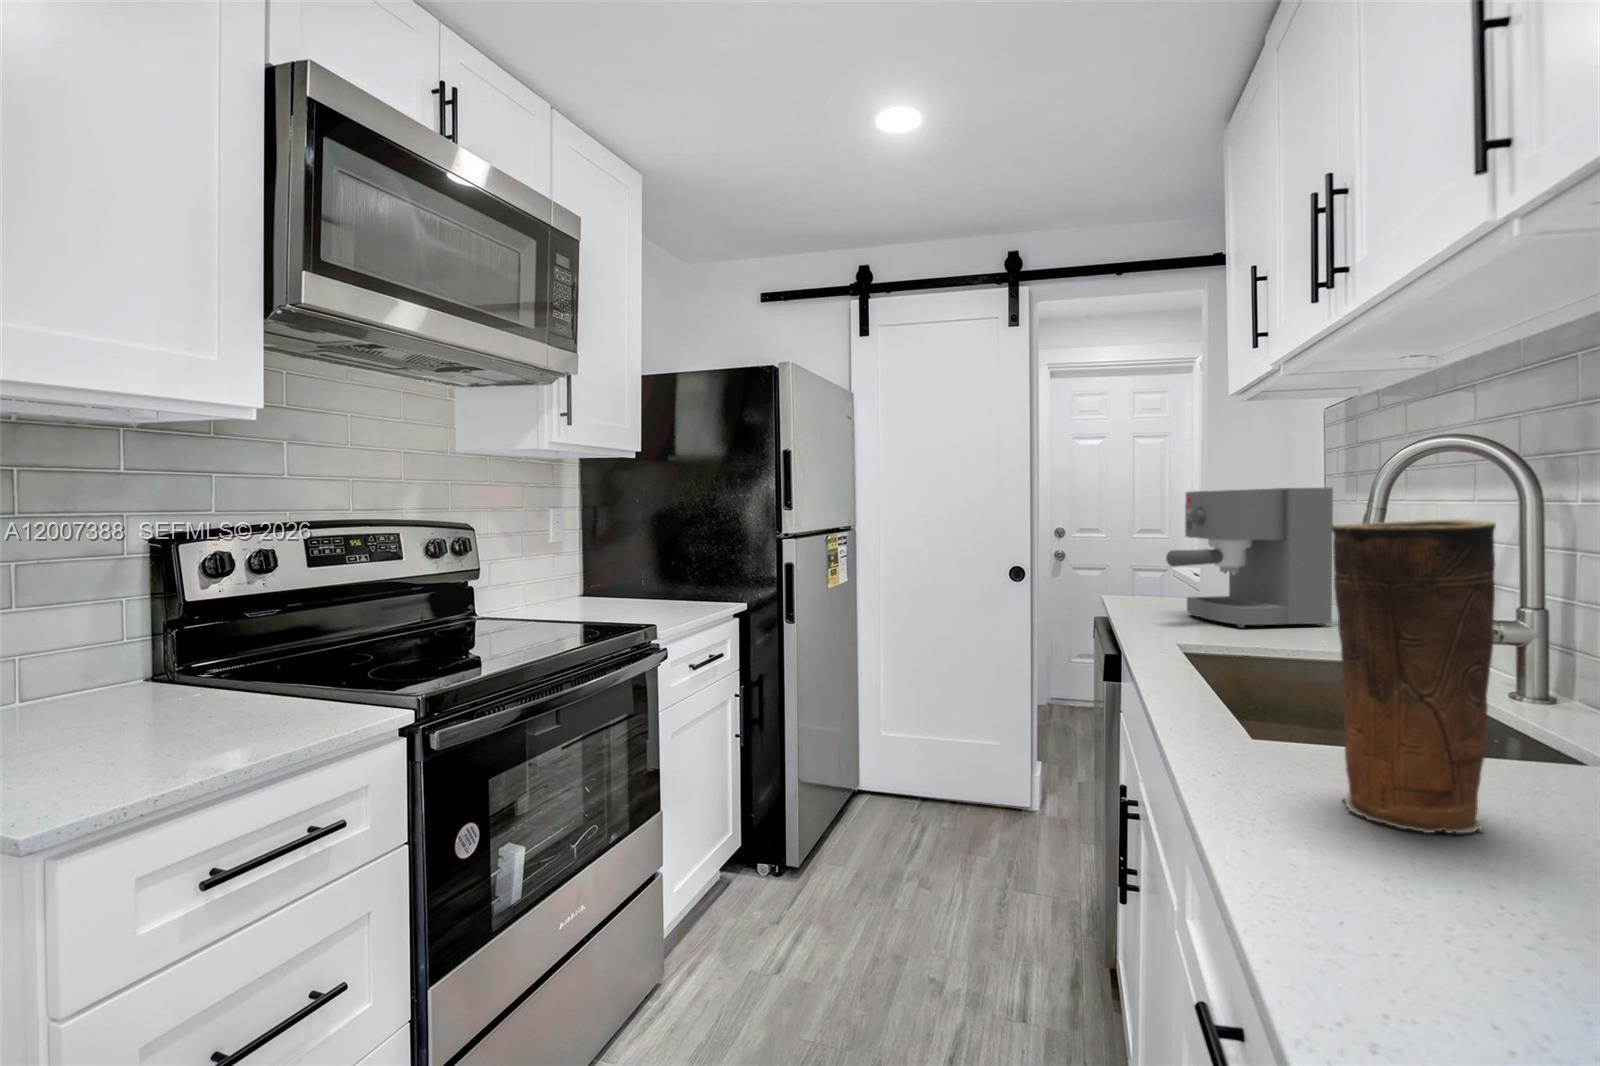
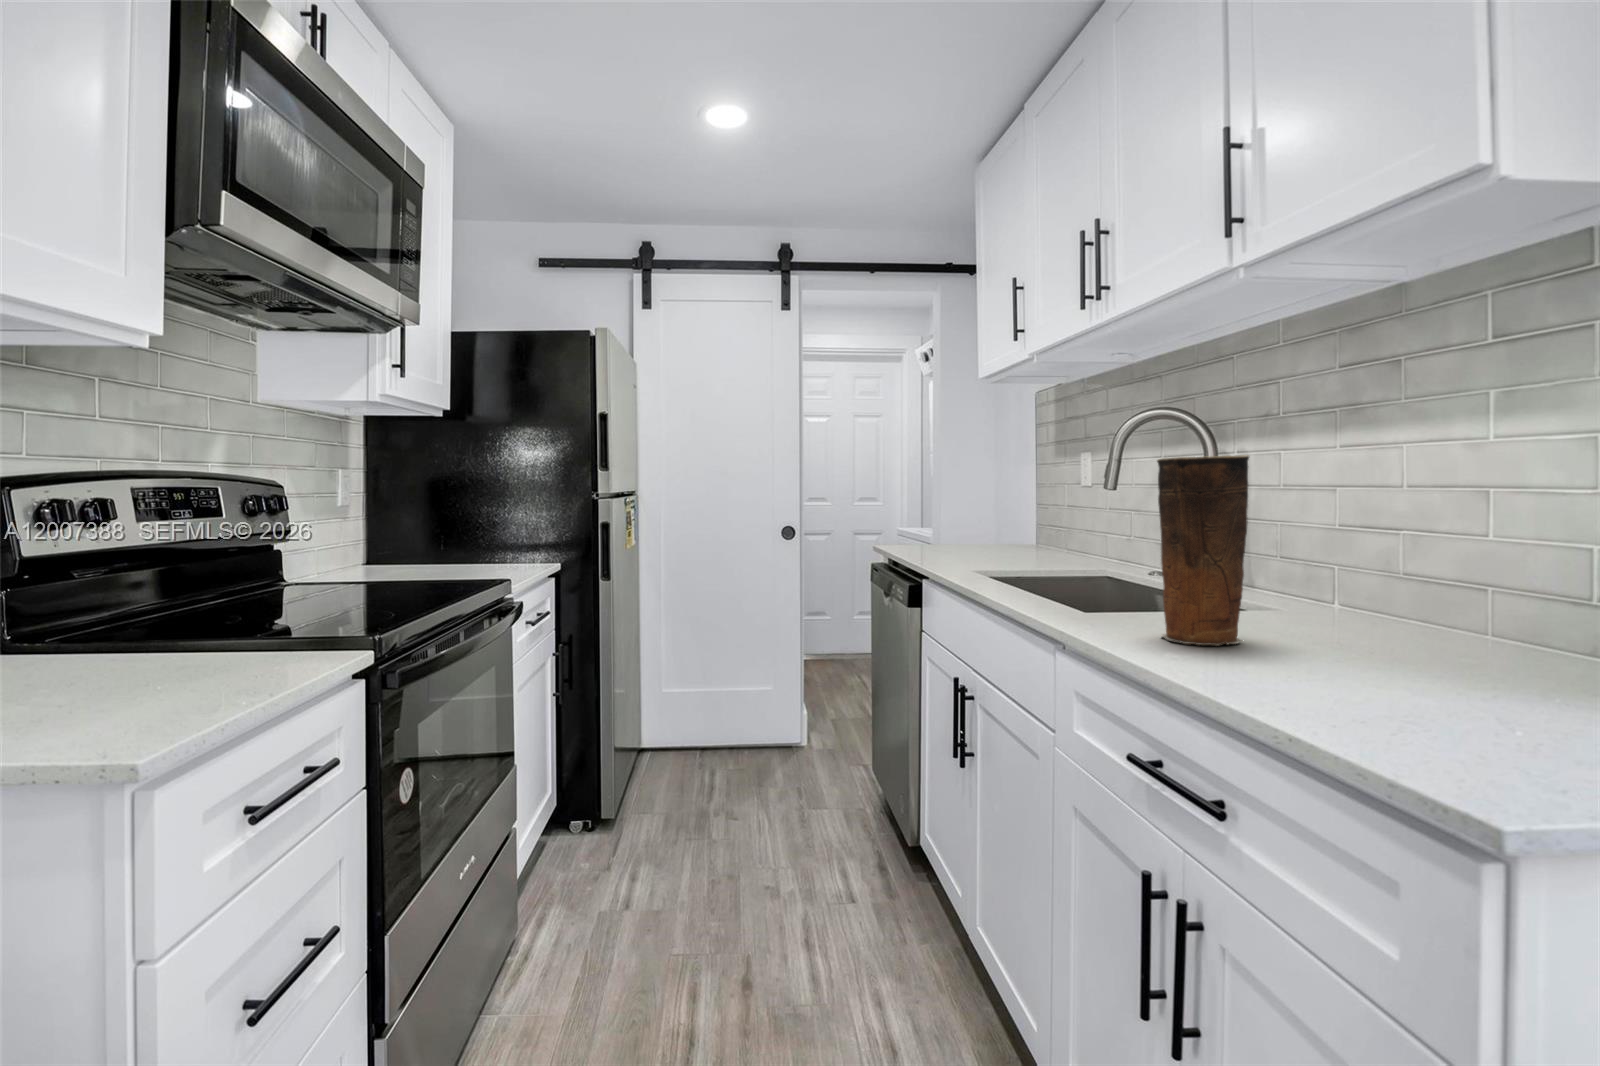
coffee maker: present [1166,488,1333,628] -> none [947,455,1059,563]

